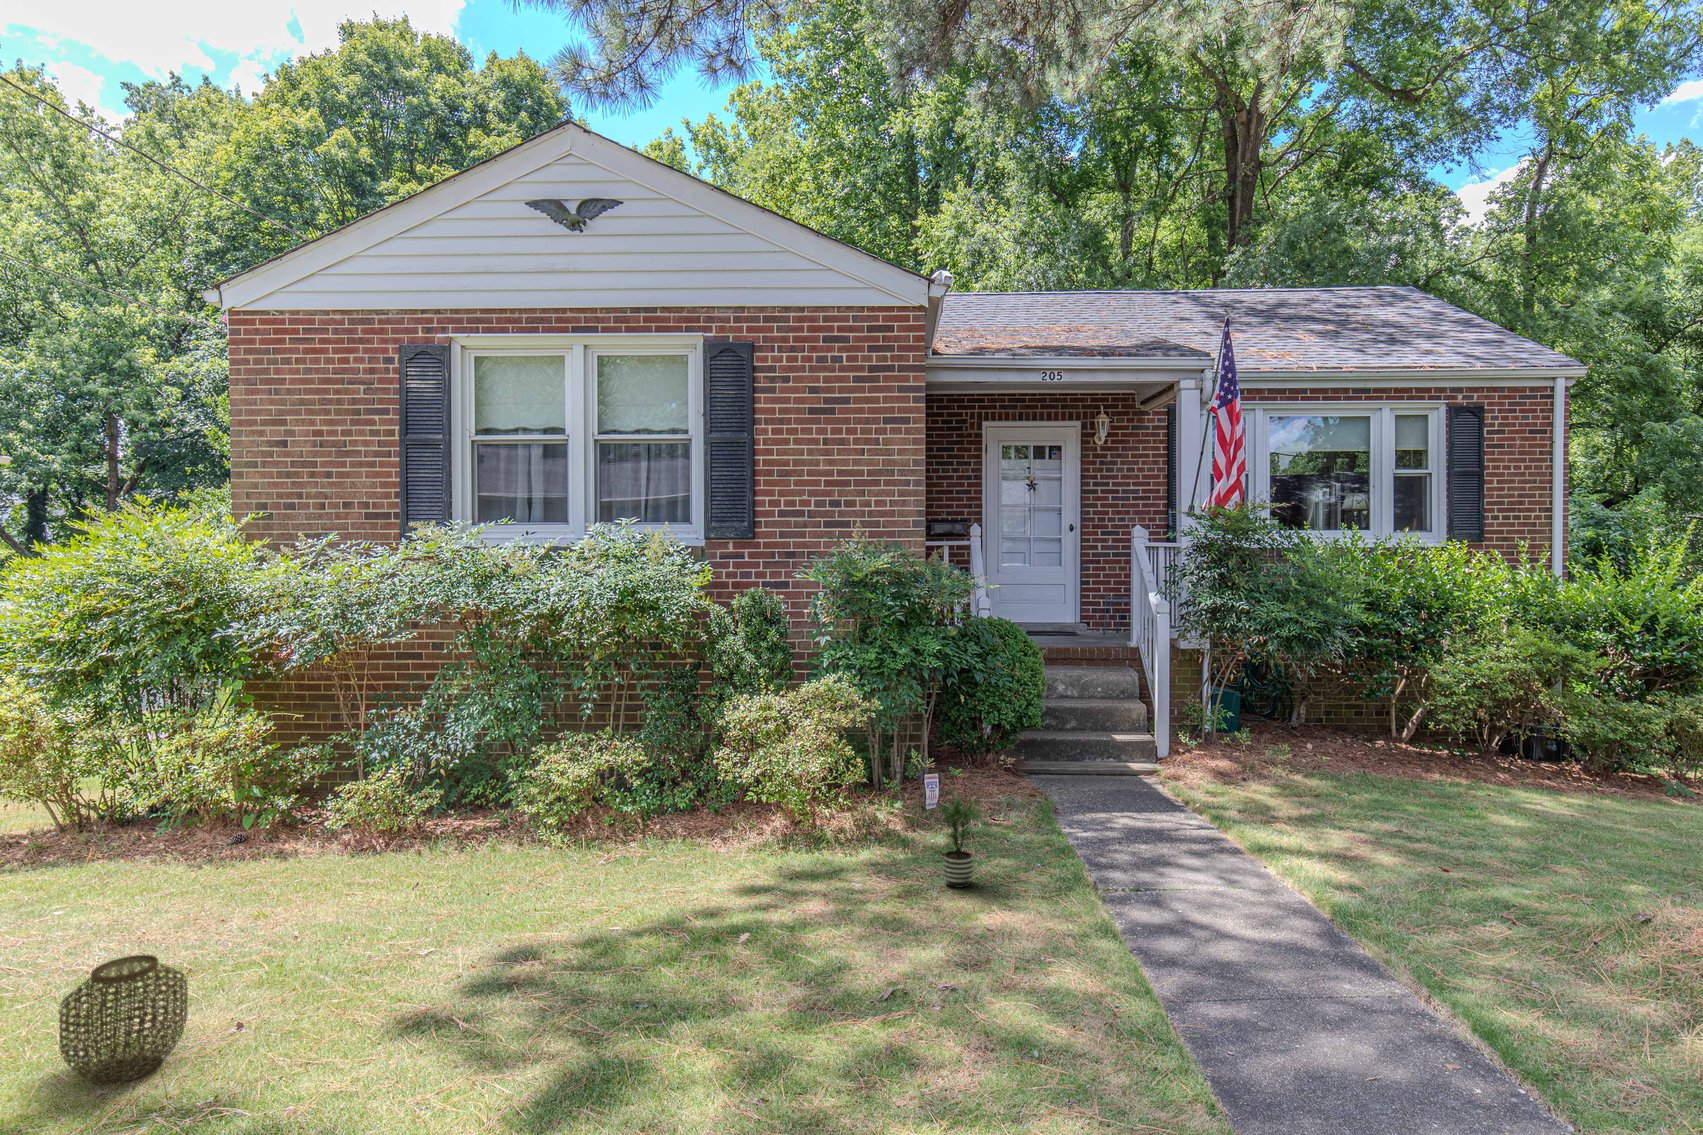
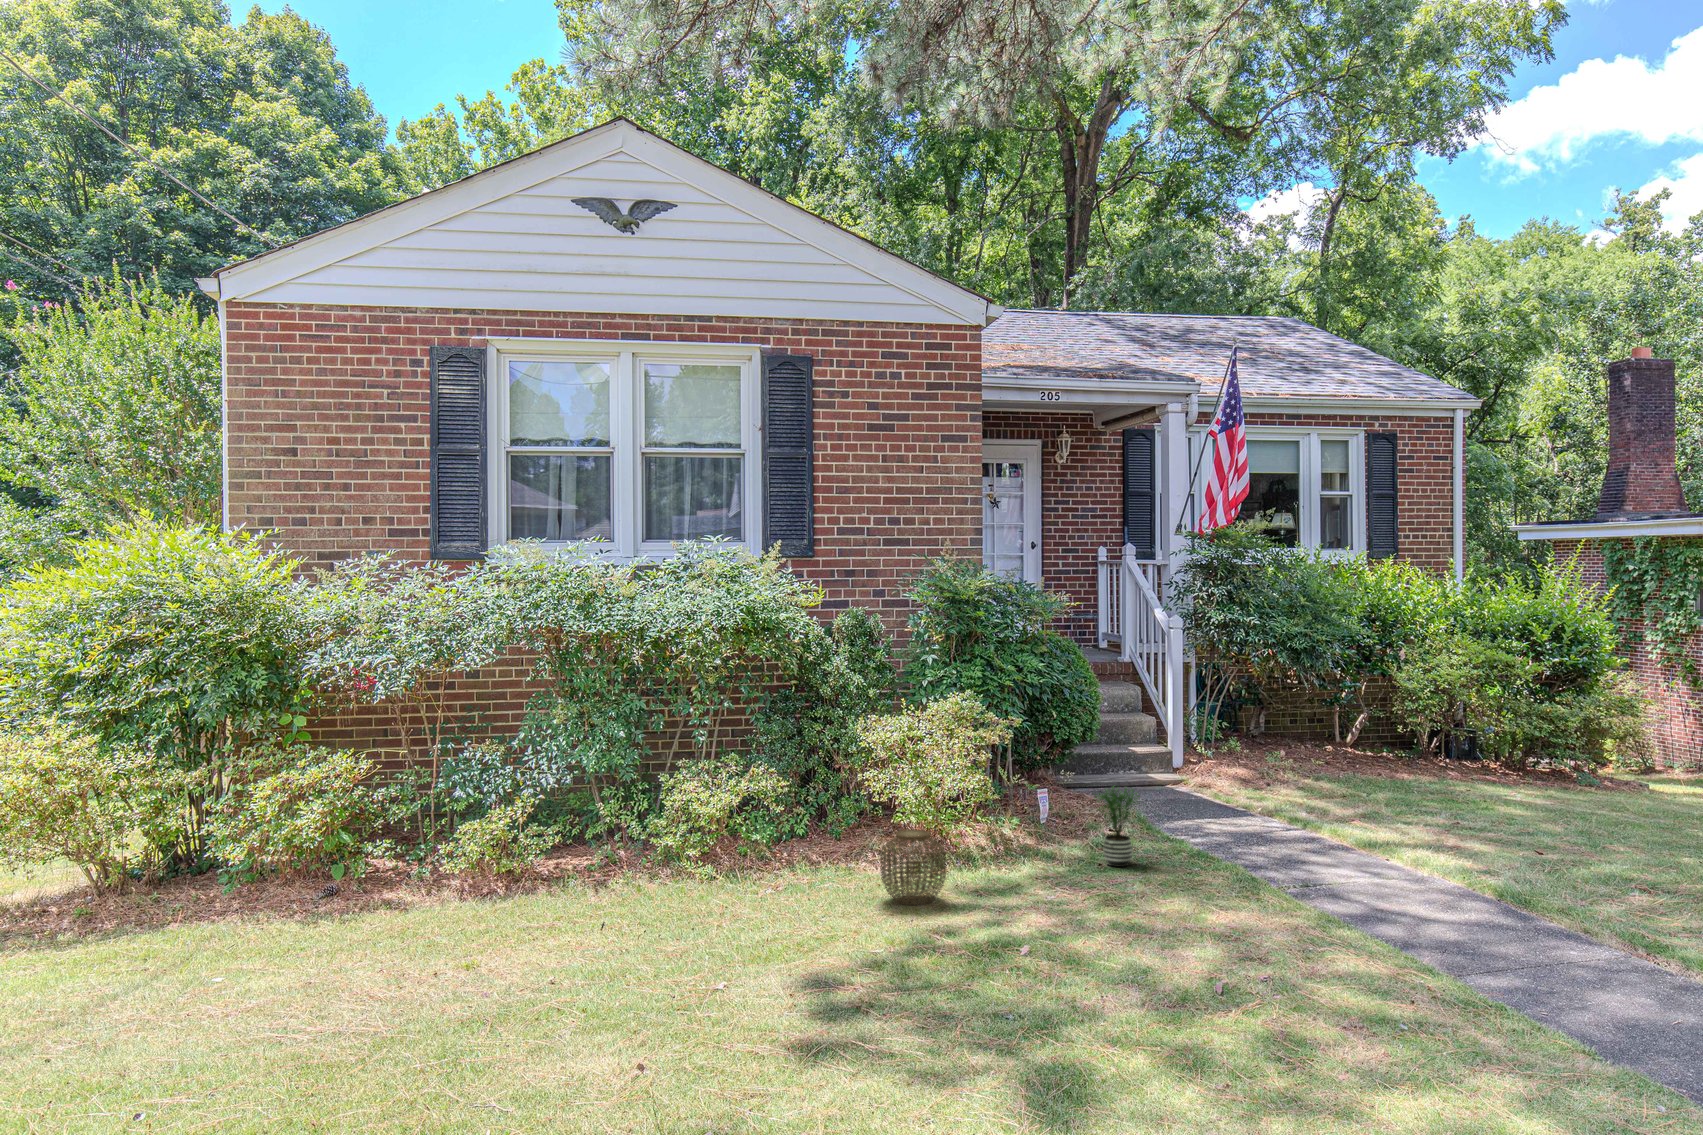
woven basket: present [59,955,188,1084] -> present [880,829,946,905]

